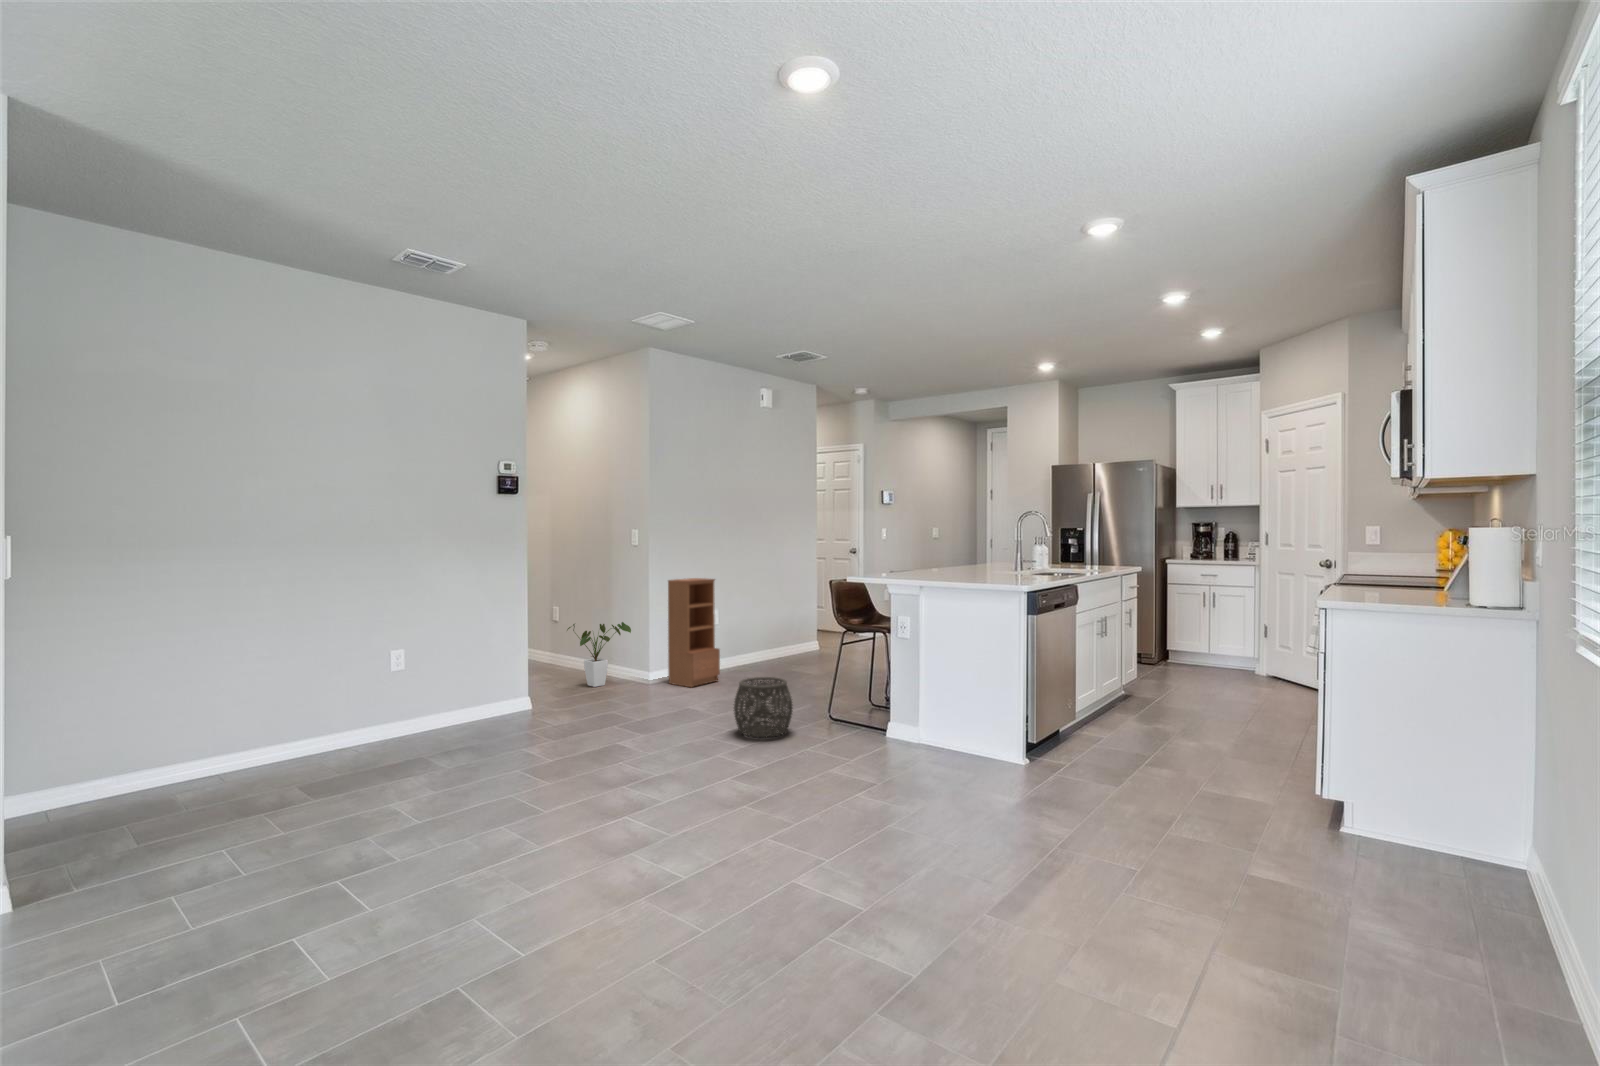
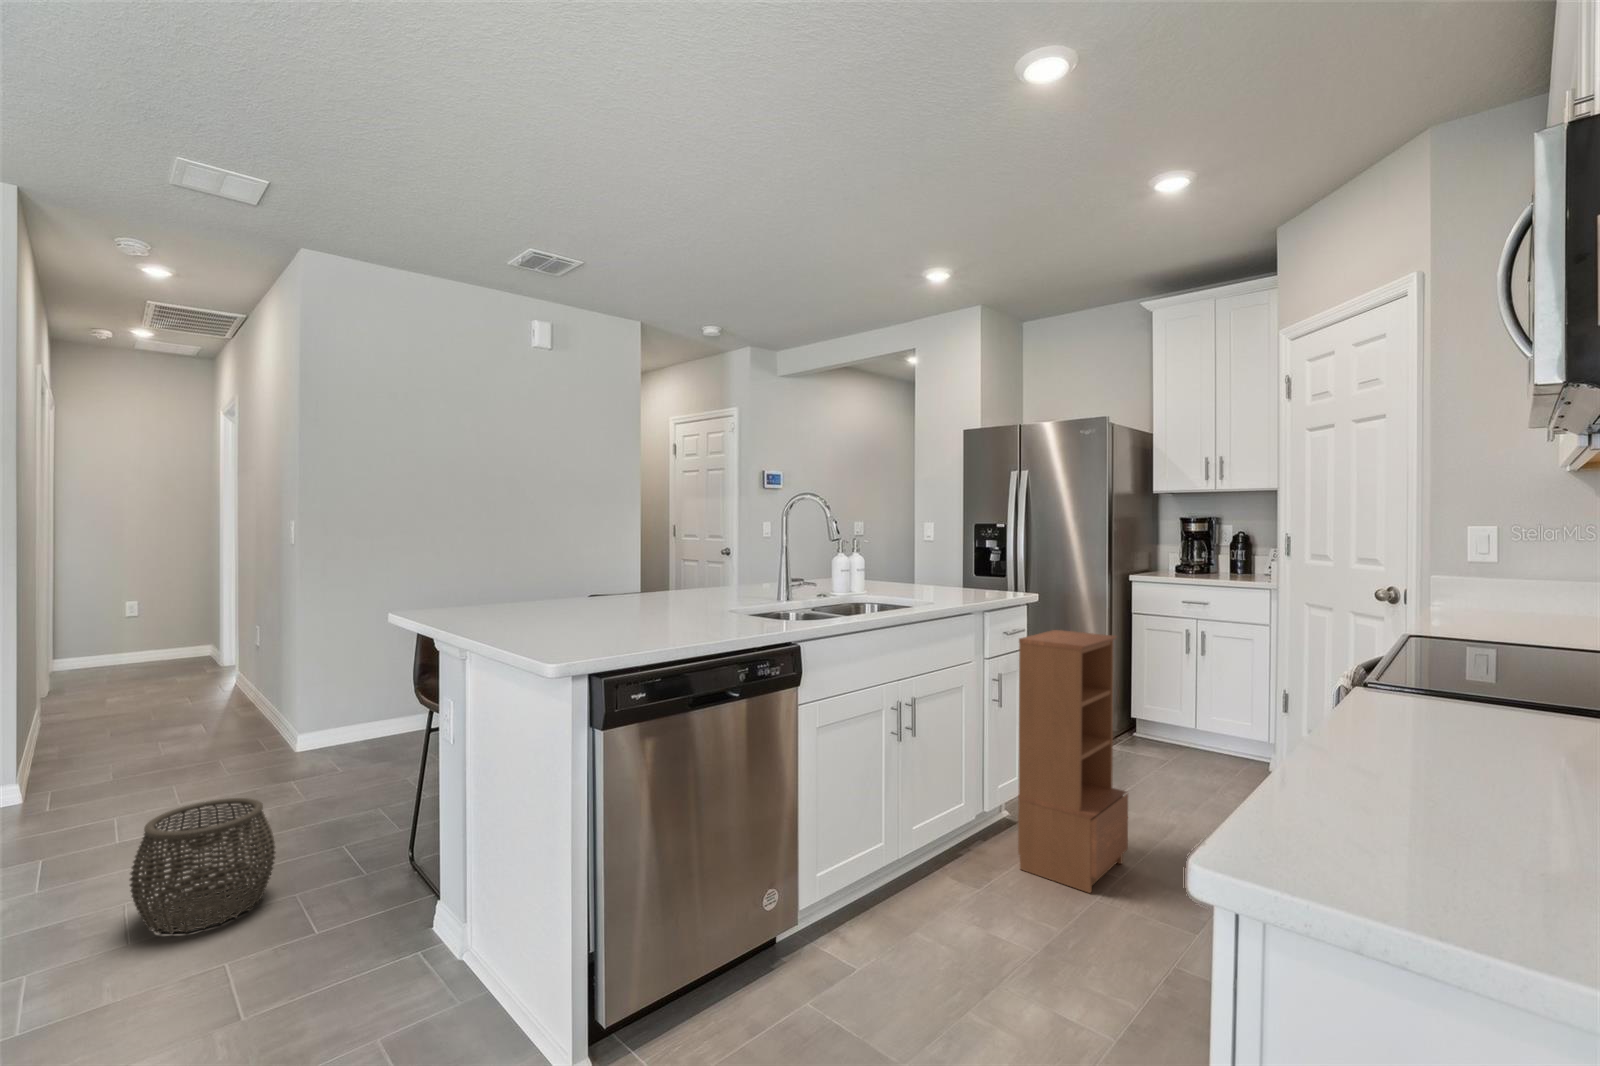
bookcase: present [668,578,720,687] -> present [1018,630,1128,893]
house plant: present [567,622,631,687] -> none [150,662,260,760]

